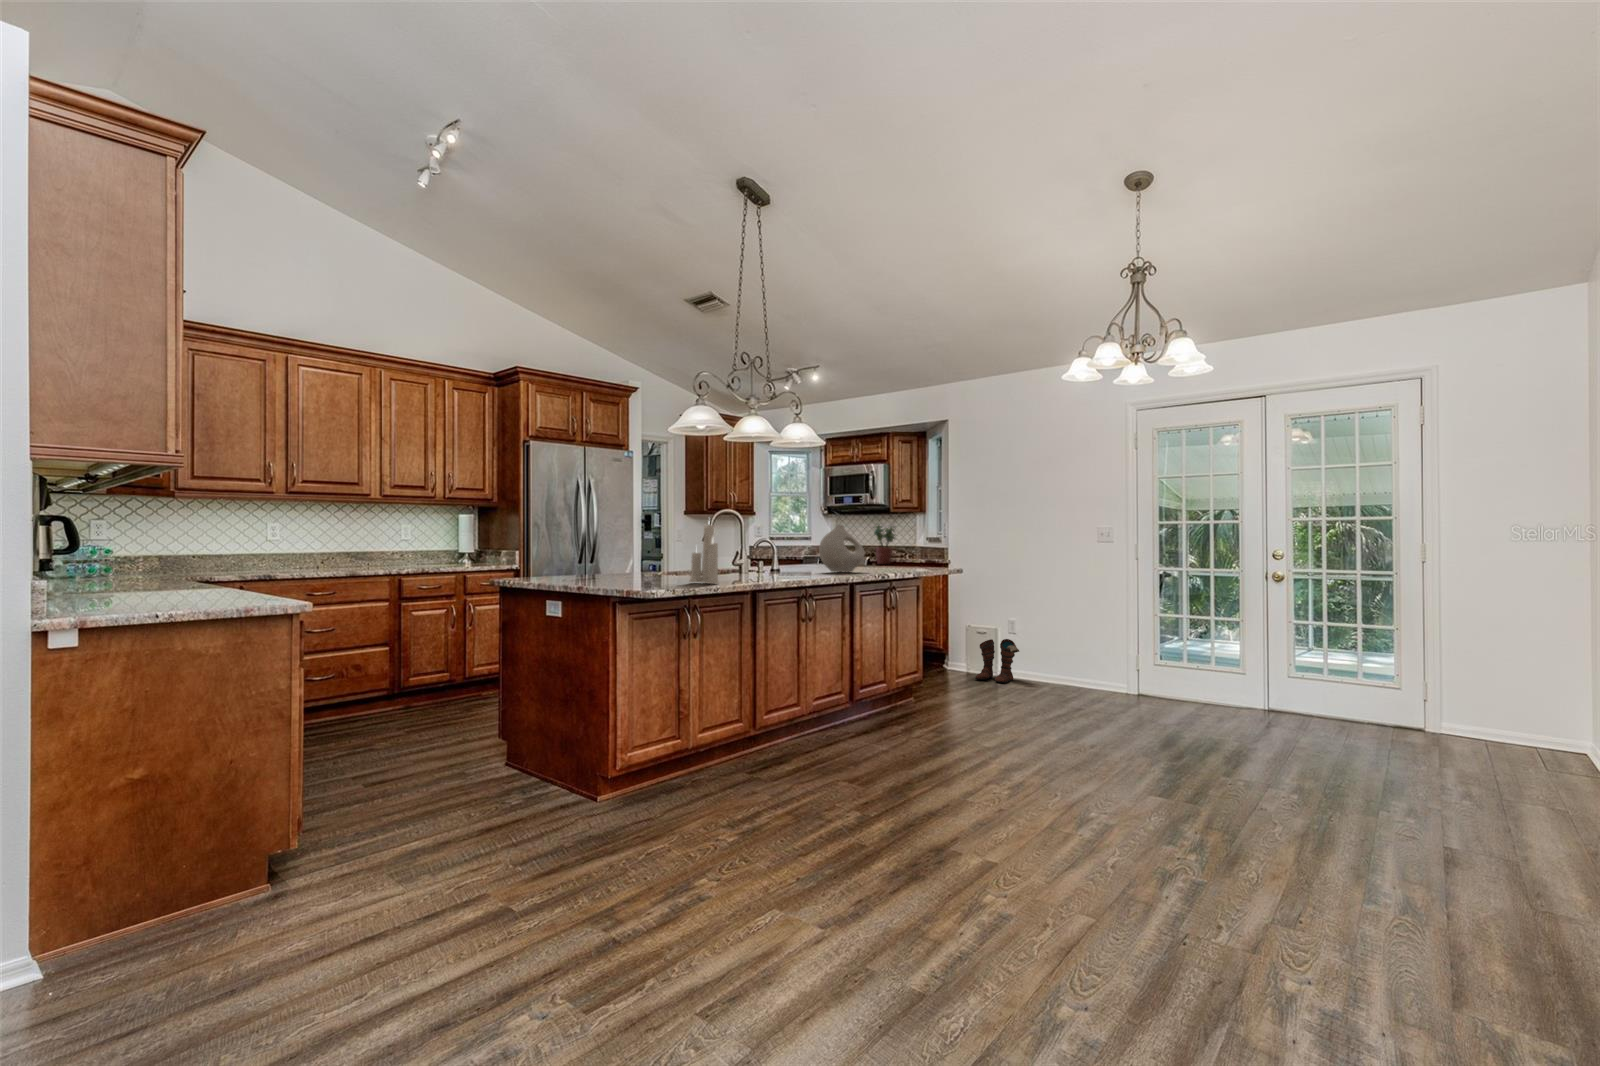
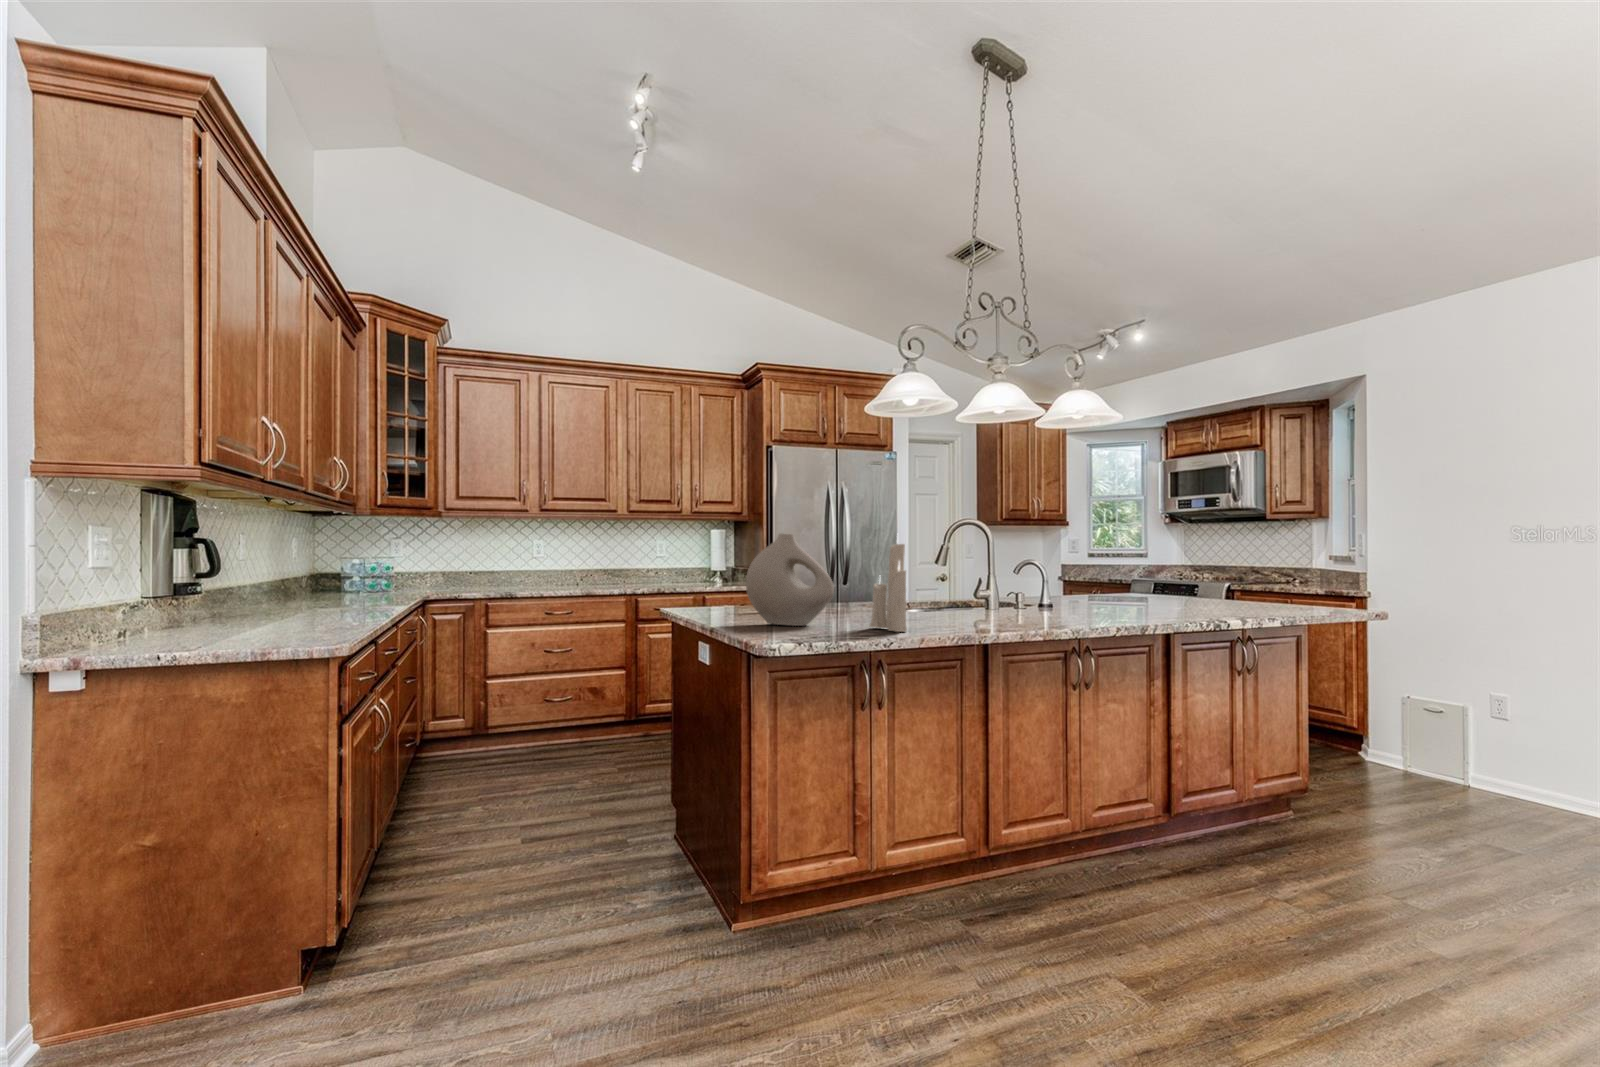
vase: present [819,524,865,572] -> present [746,533,834,626]
potted plant: present [874,524,895,564] -> none [1233,535,1274,596]
boots: present [975,639,1019,683] -> none [1423,728,1520,807]

